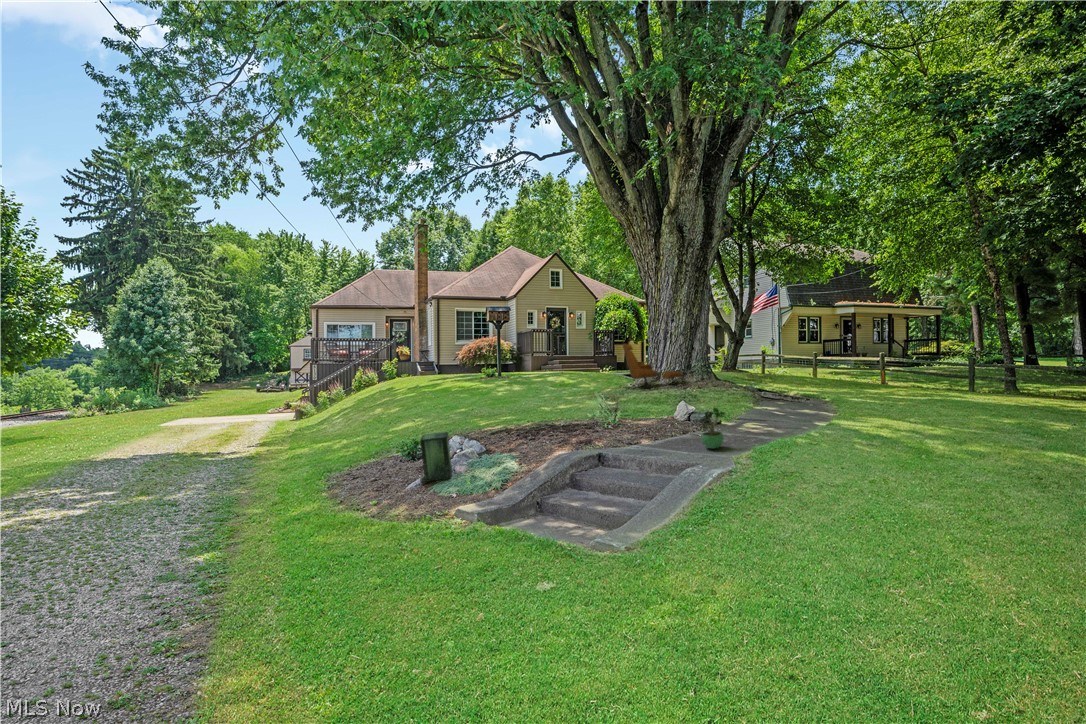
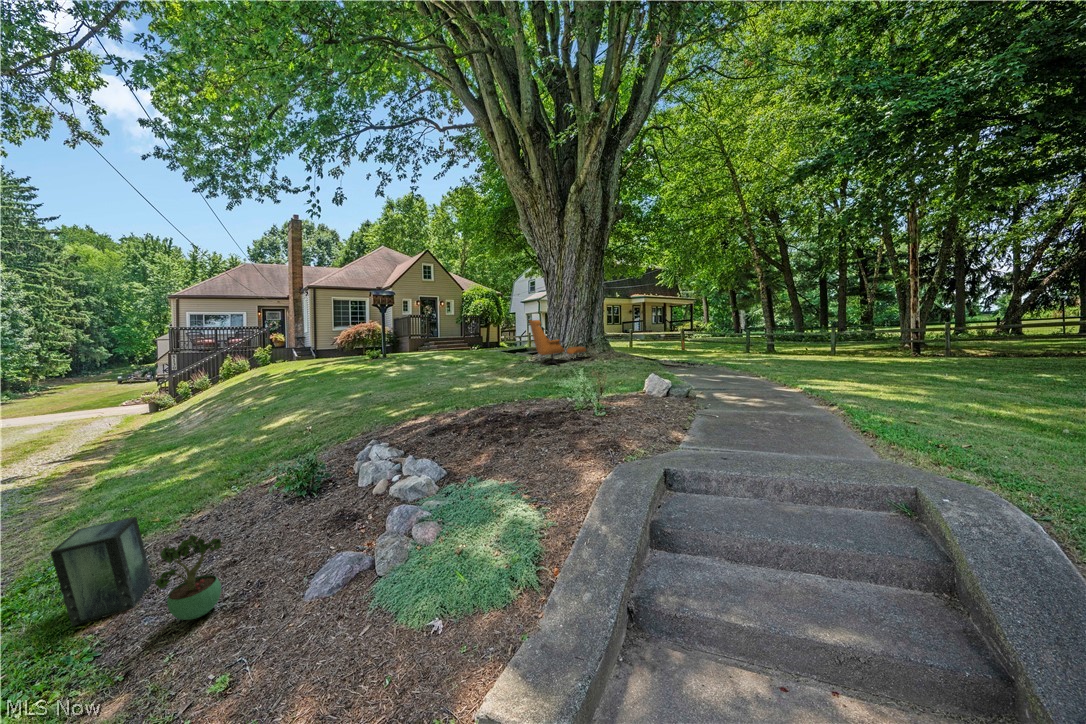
potted plant: present [702,408,725,449] -> present [155,535,222,620]
storage box: present [420,432,452,482] -> present [51,517,153,626]

